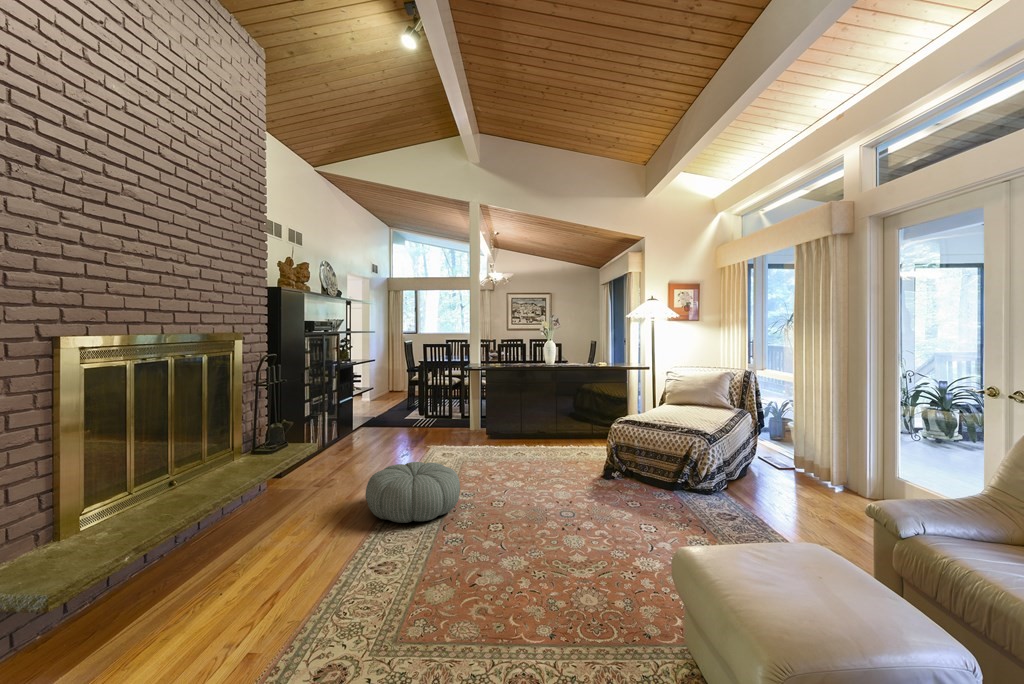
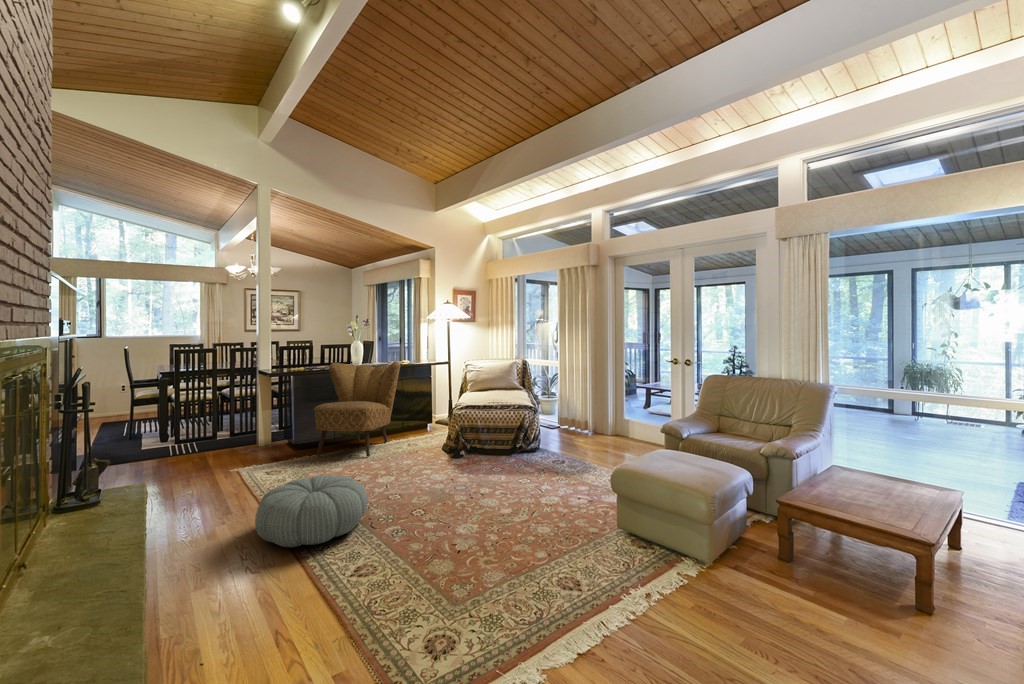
armchair: none [493,361,578,458] -> present [314,361,400,457]

